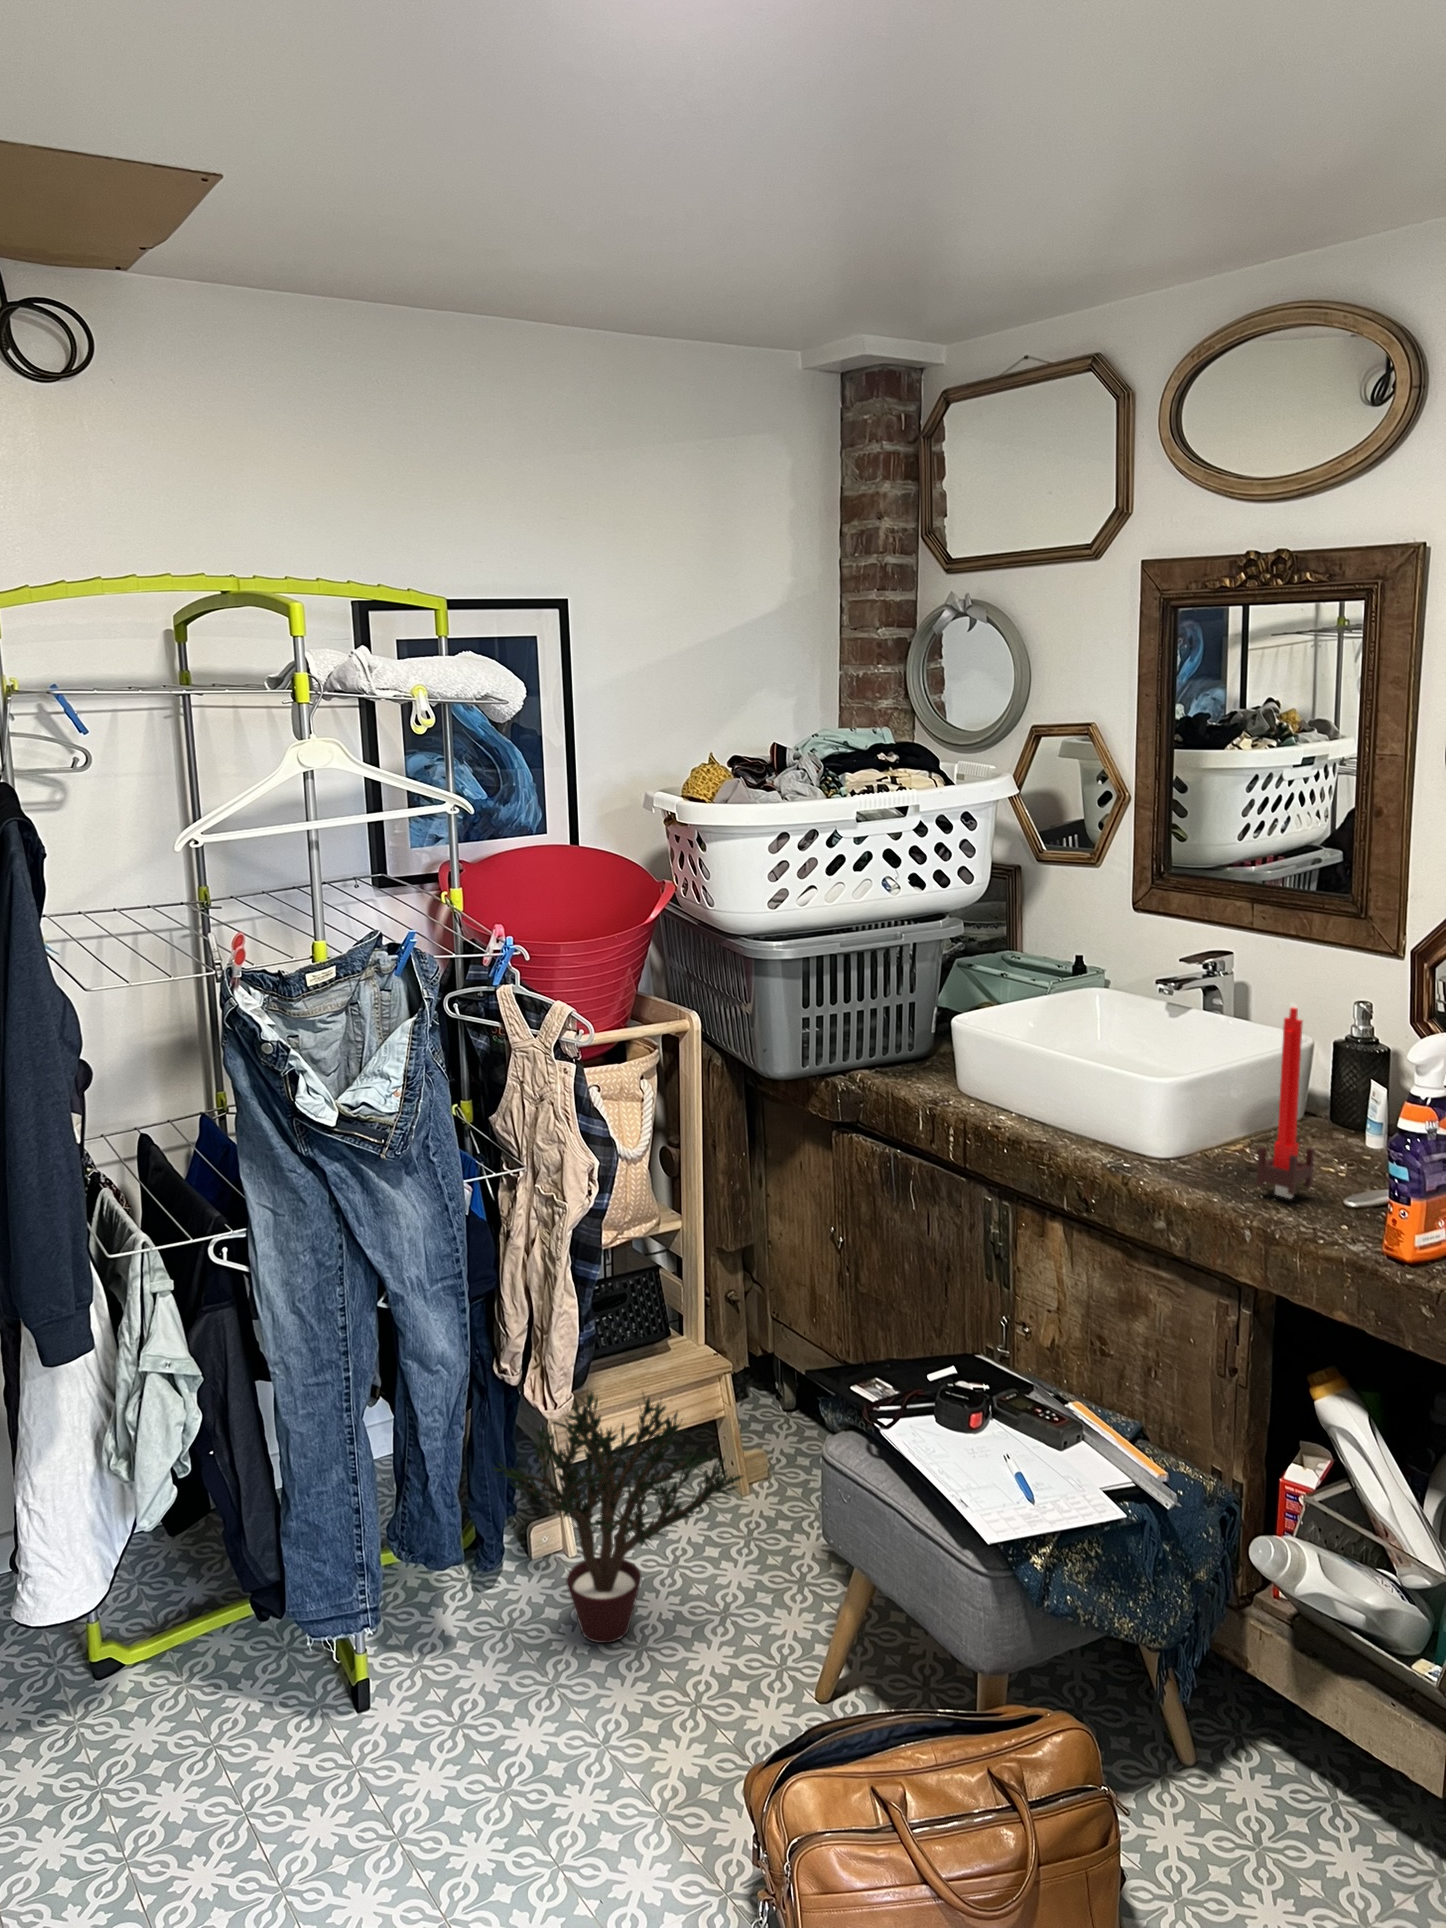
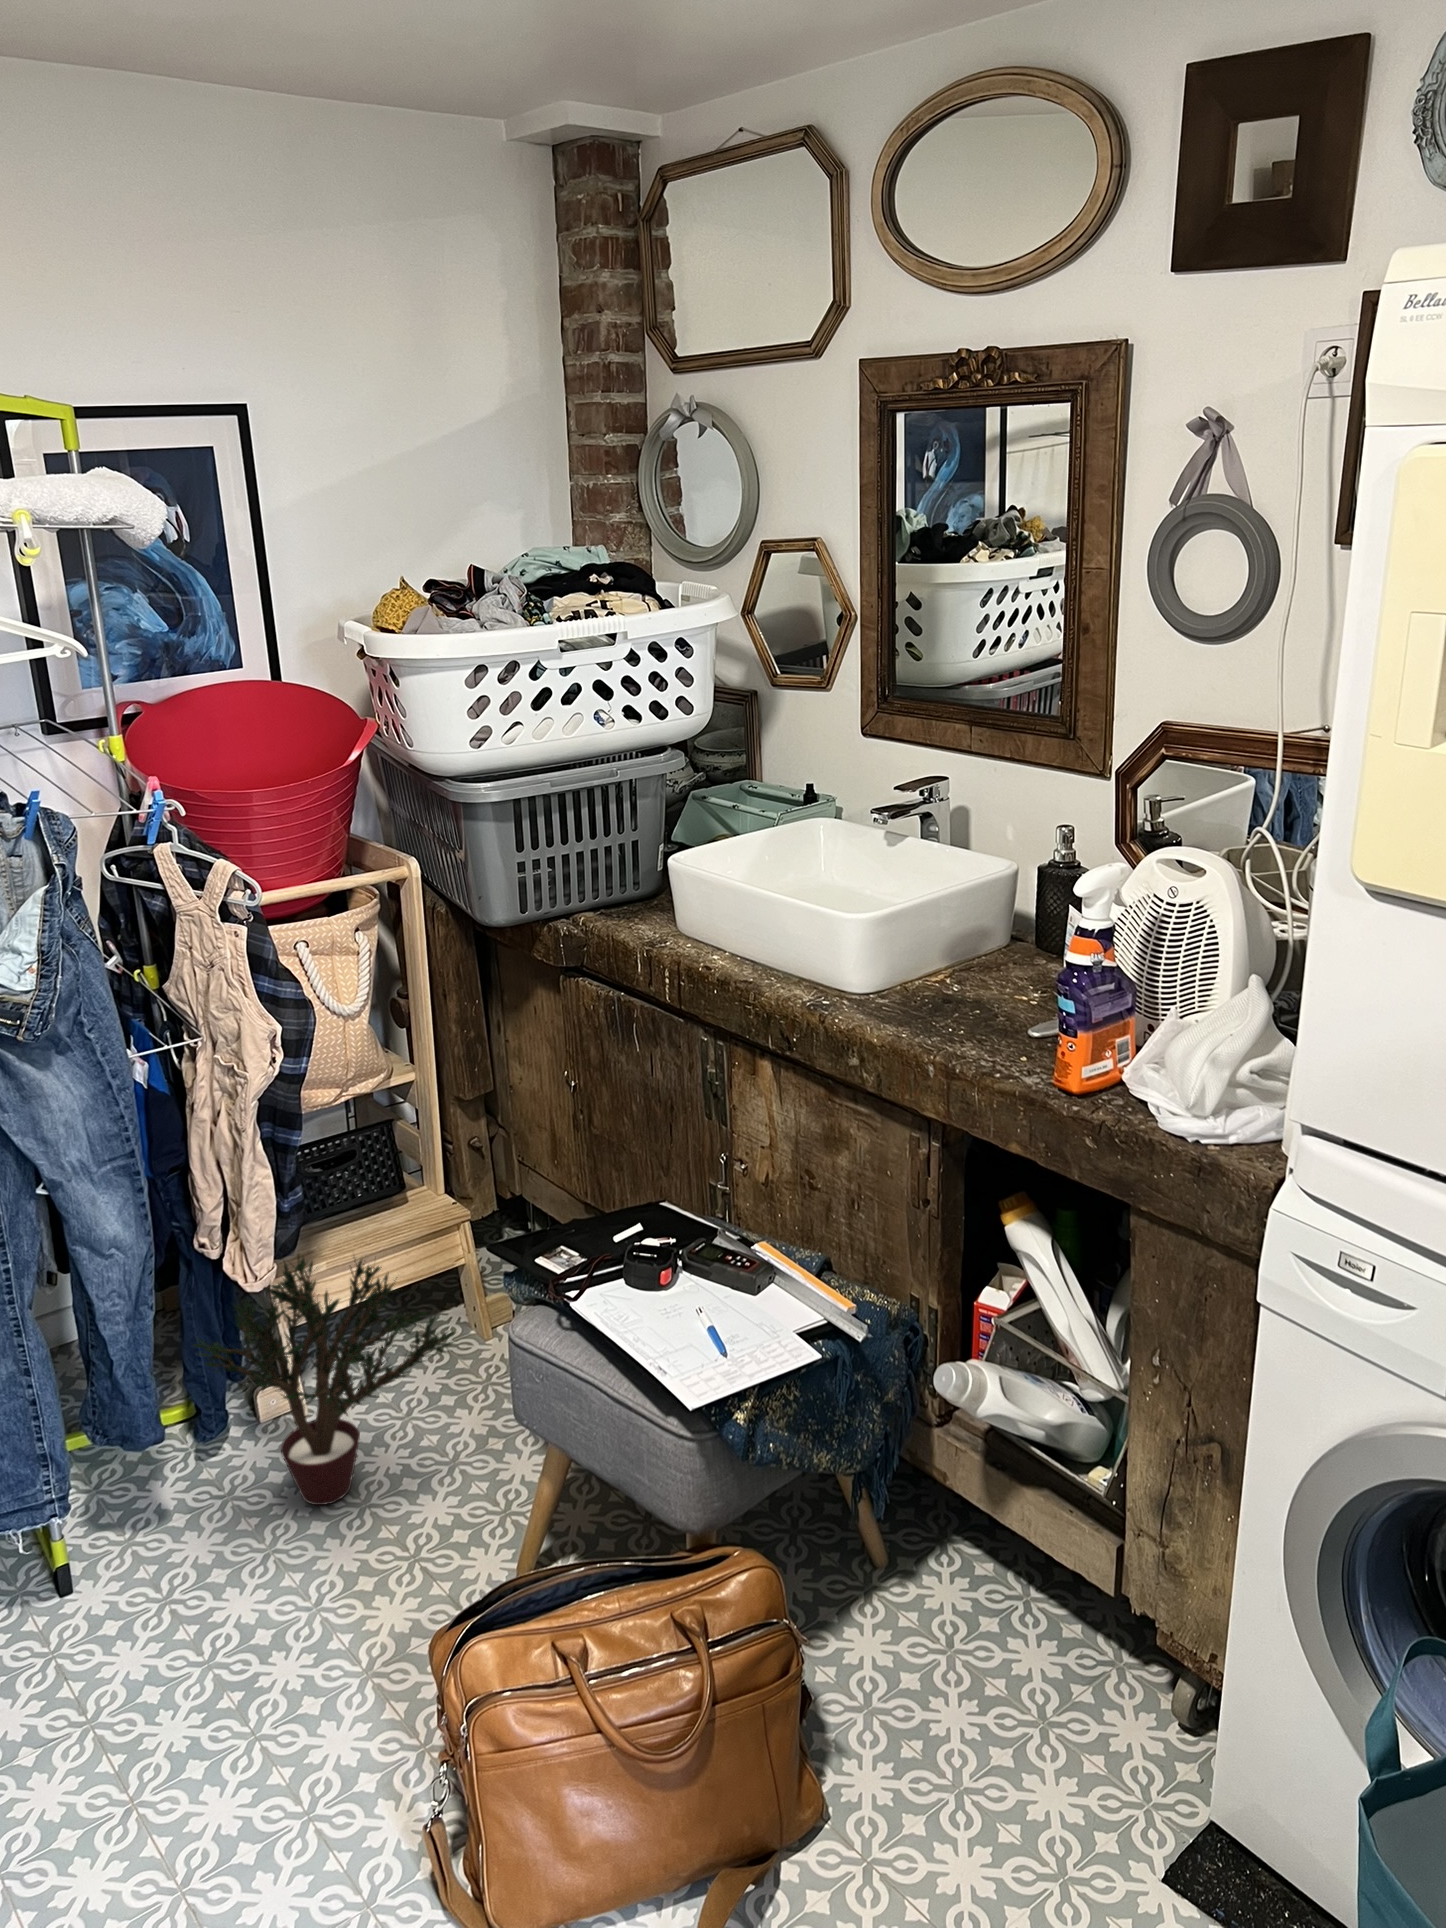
candle: present [1256,1008,1315,1198] -> none [943,837,1000,1032]

